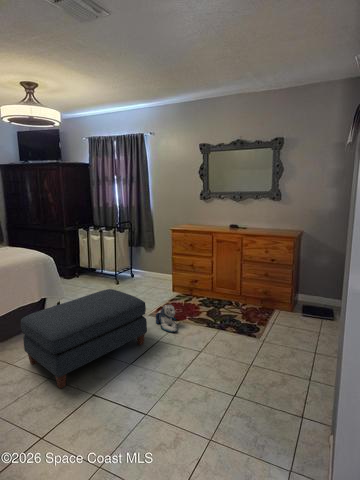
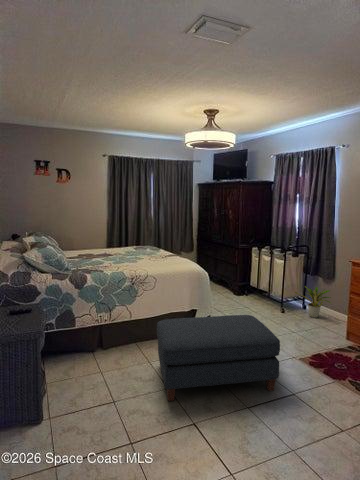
potted plant: none [125,256,157,282] -> present [295,286,331,318]
plush toy: present [156,304,177,332] -> none [302,353,332,392]

